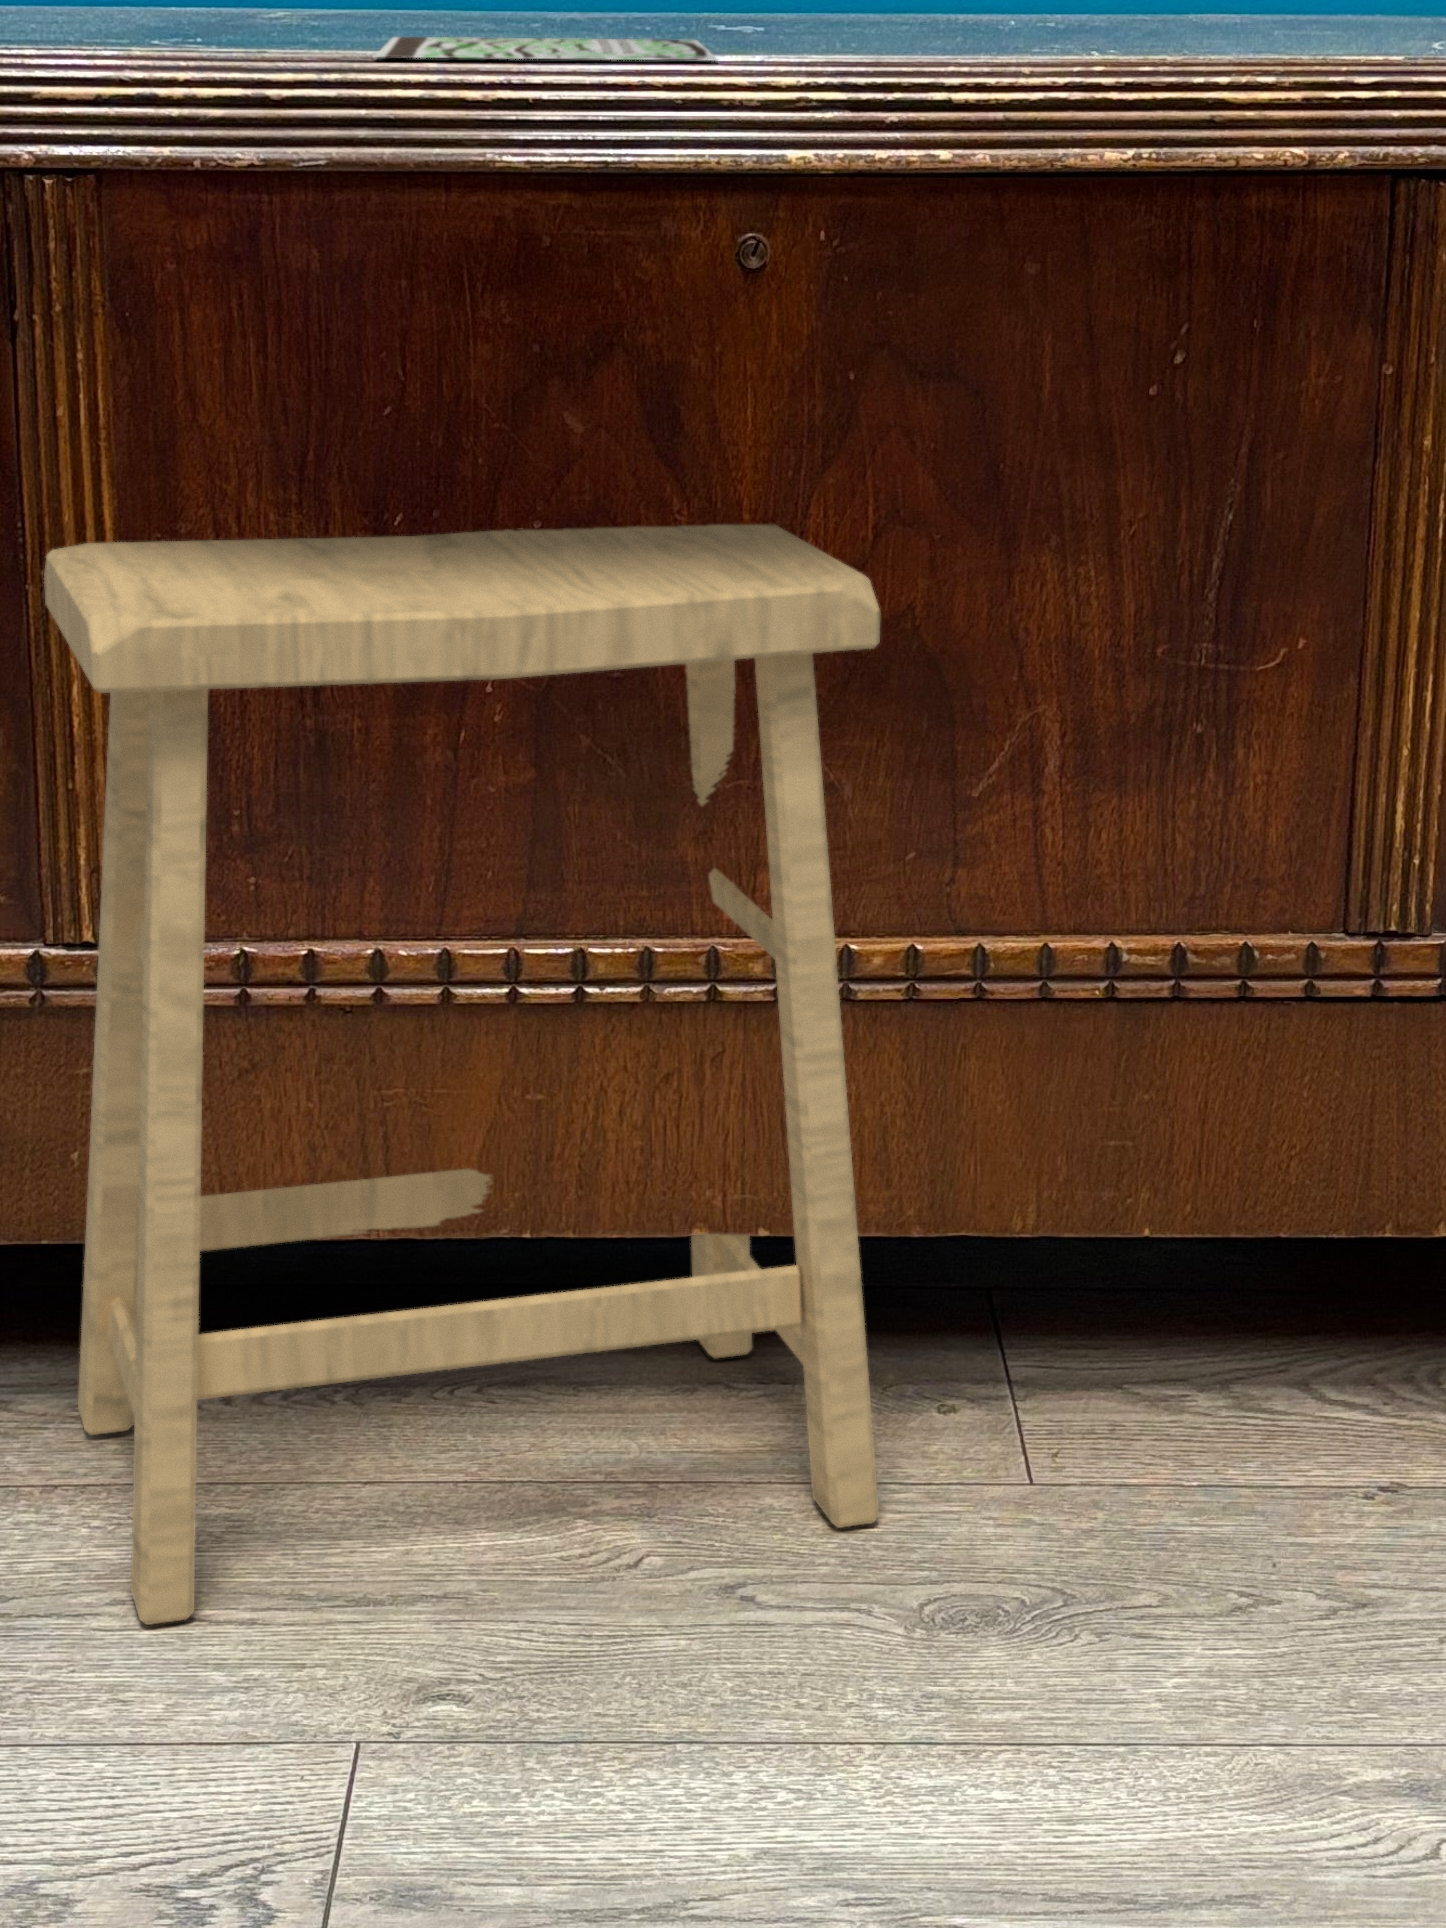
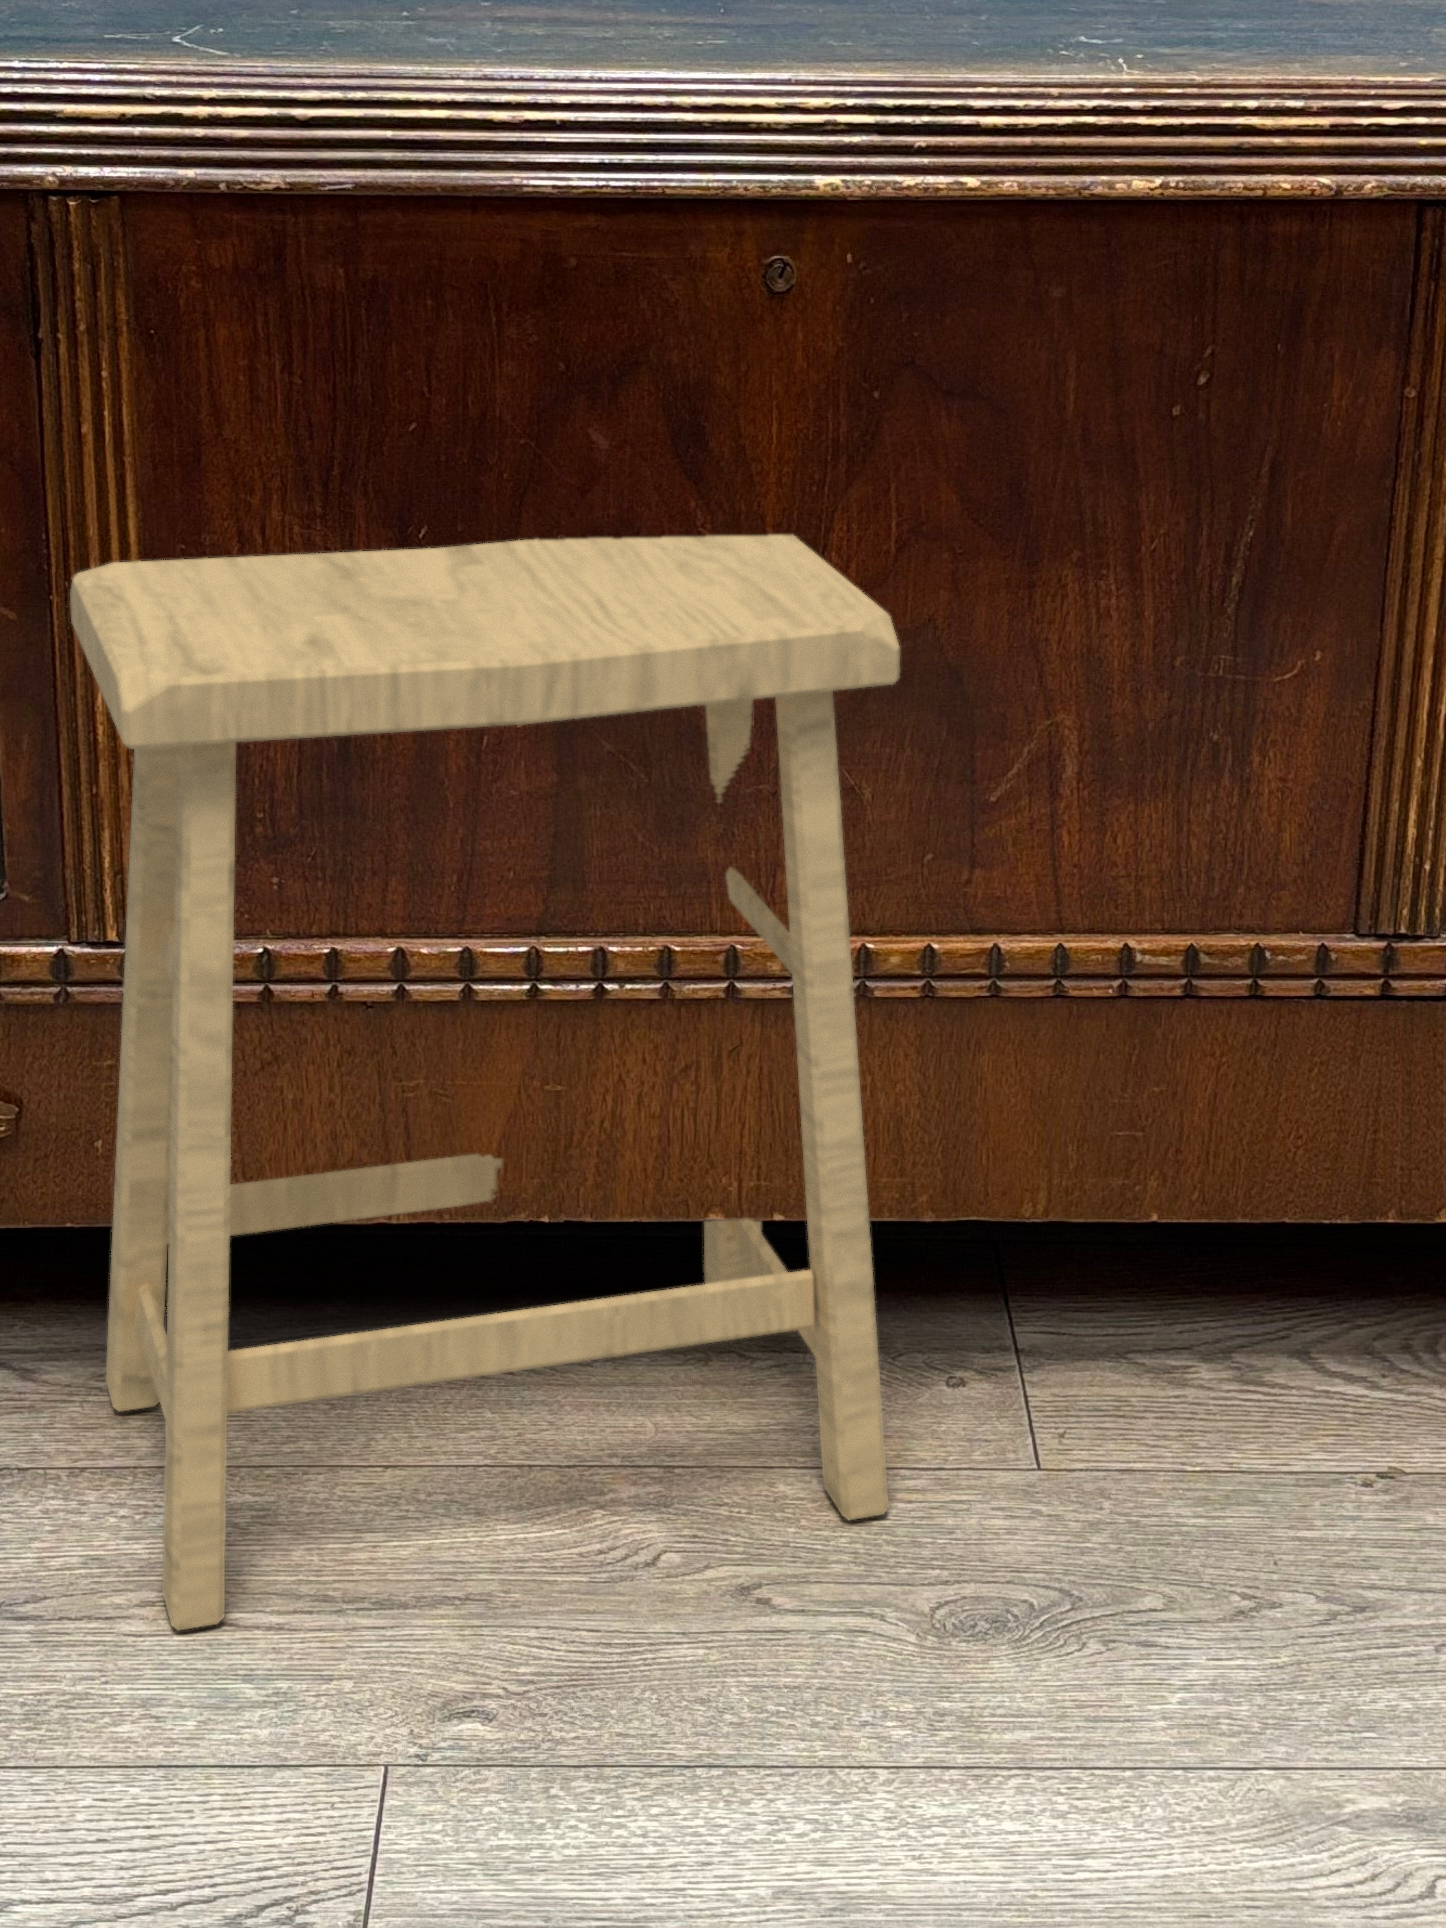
book: present [376,37,717,61] -> none [395,5,741,69]

